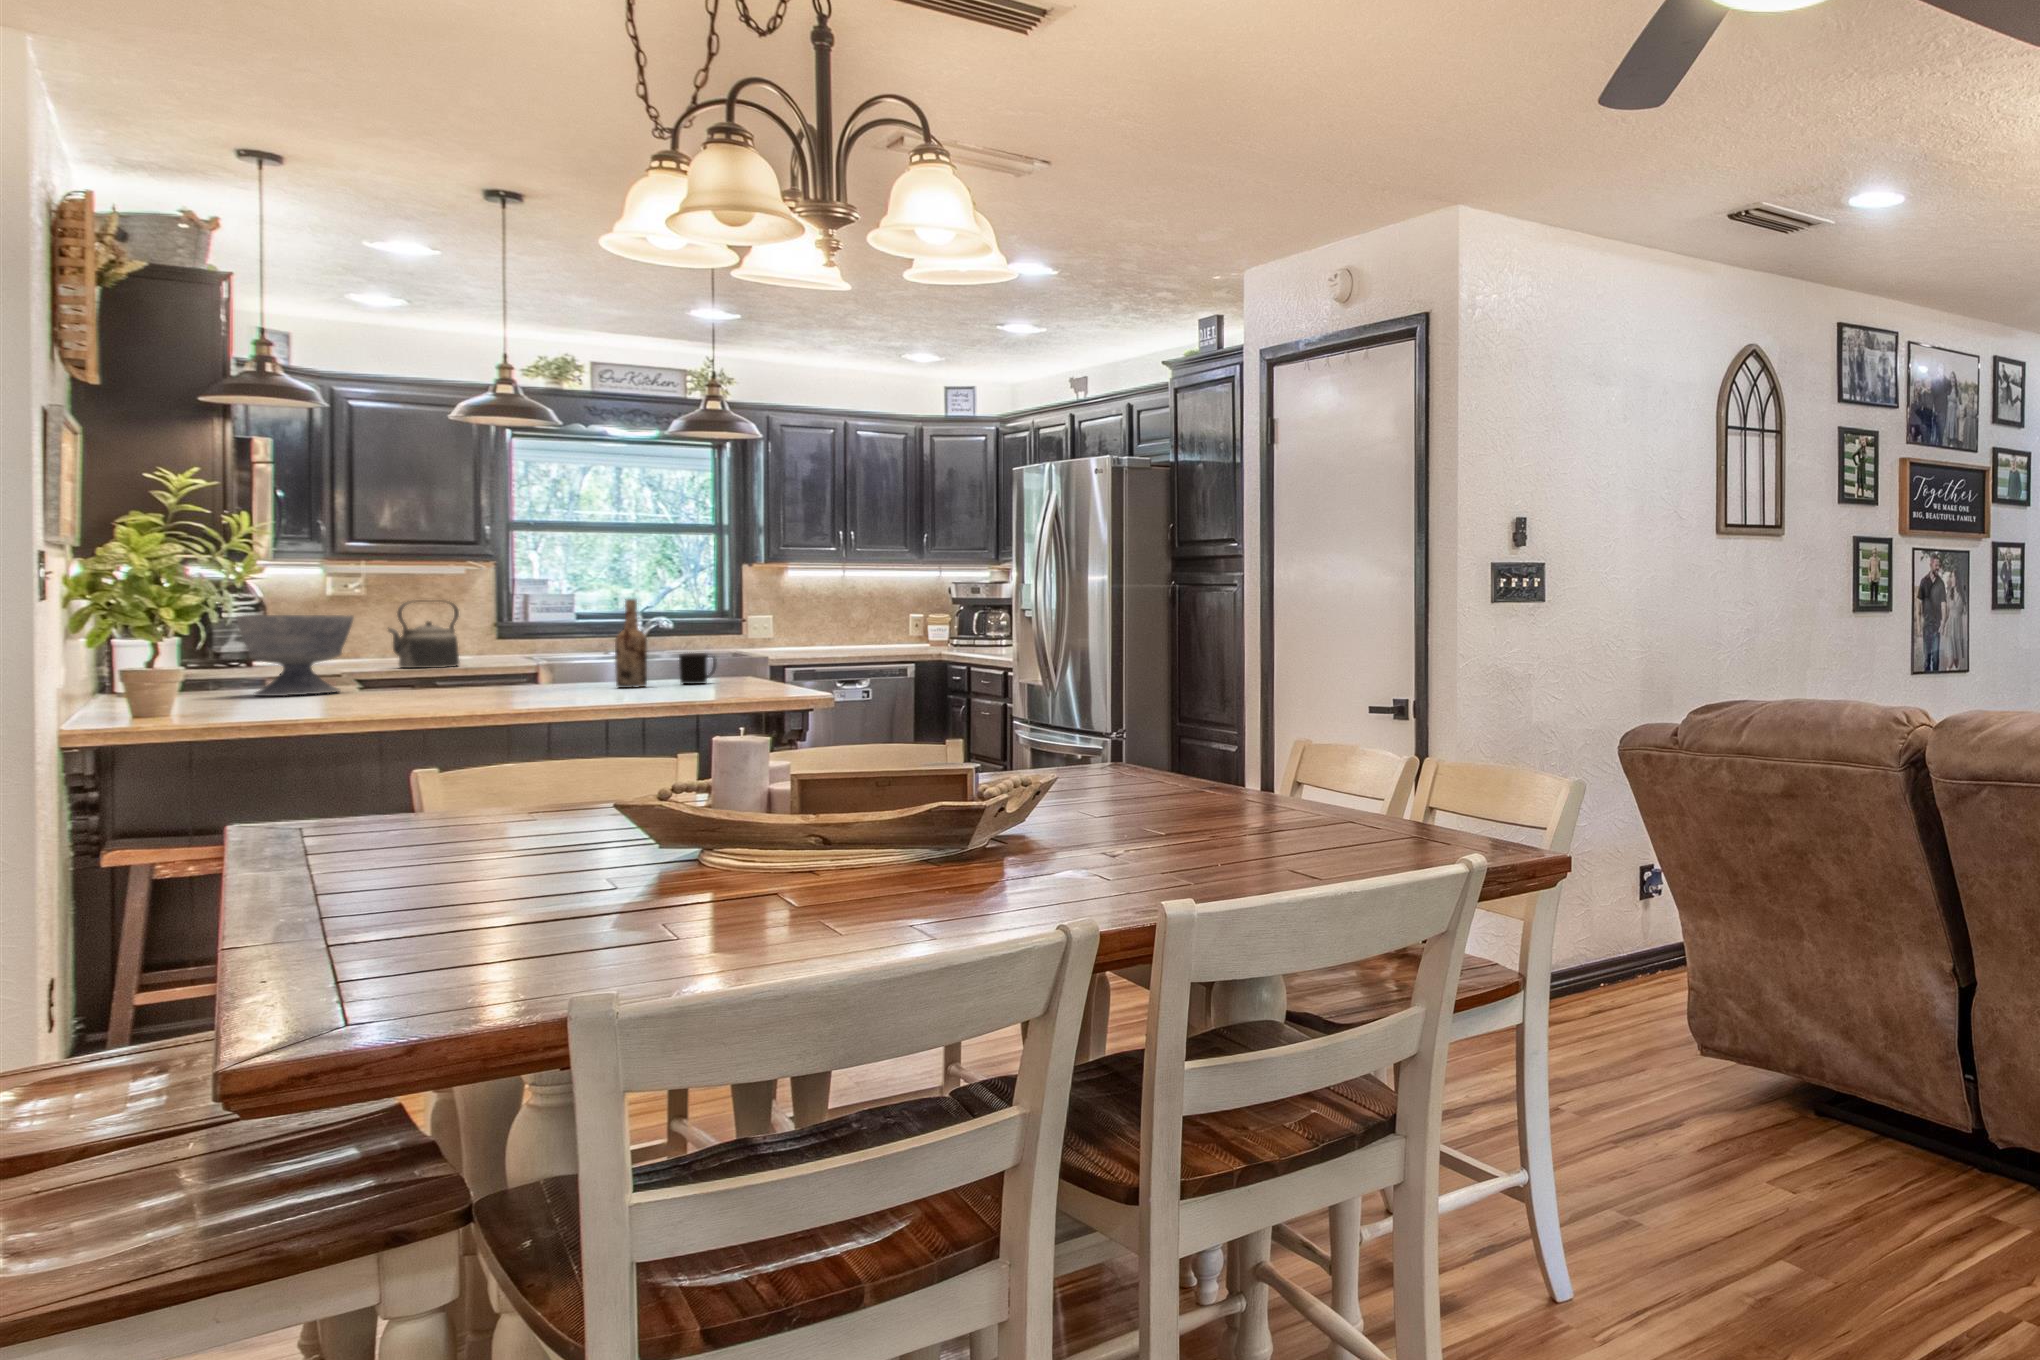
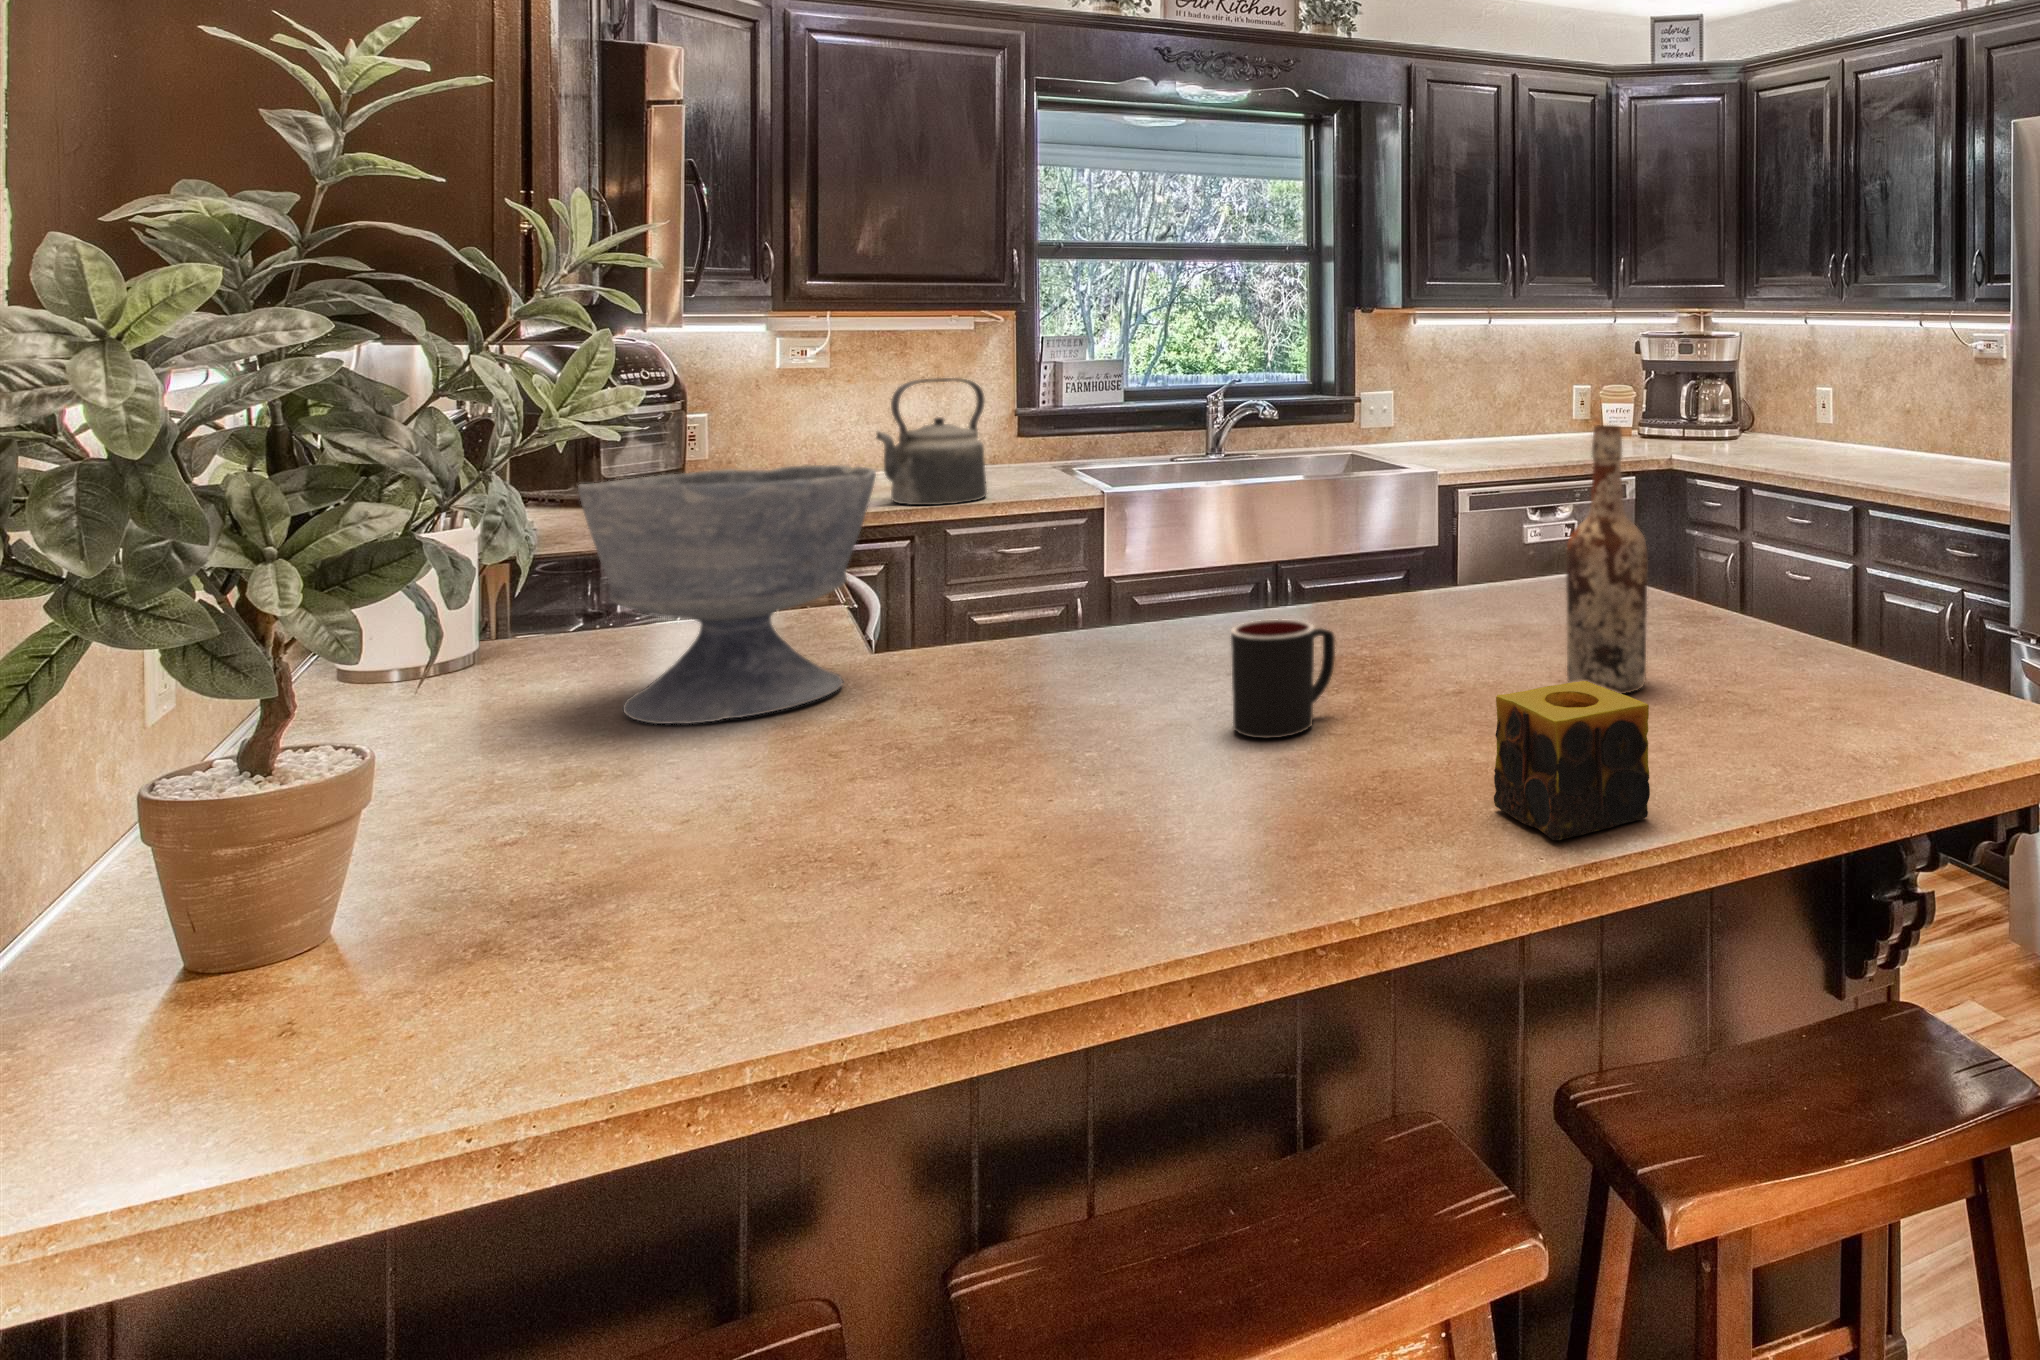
mug: present [679,653,717,684] -> present [1231,619,1335,738]
candle: none [534,664,577,698] -> present [1494,681,1650,840]

